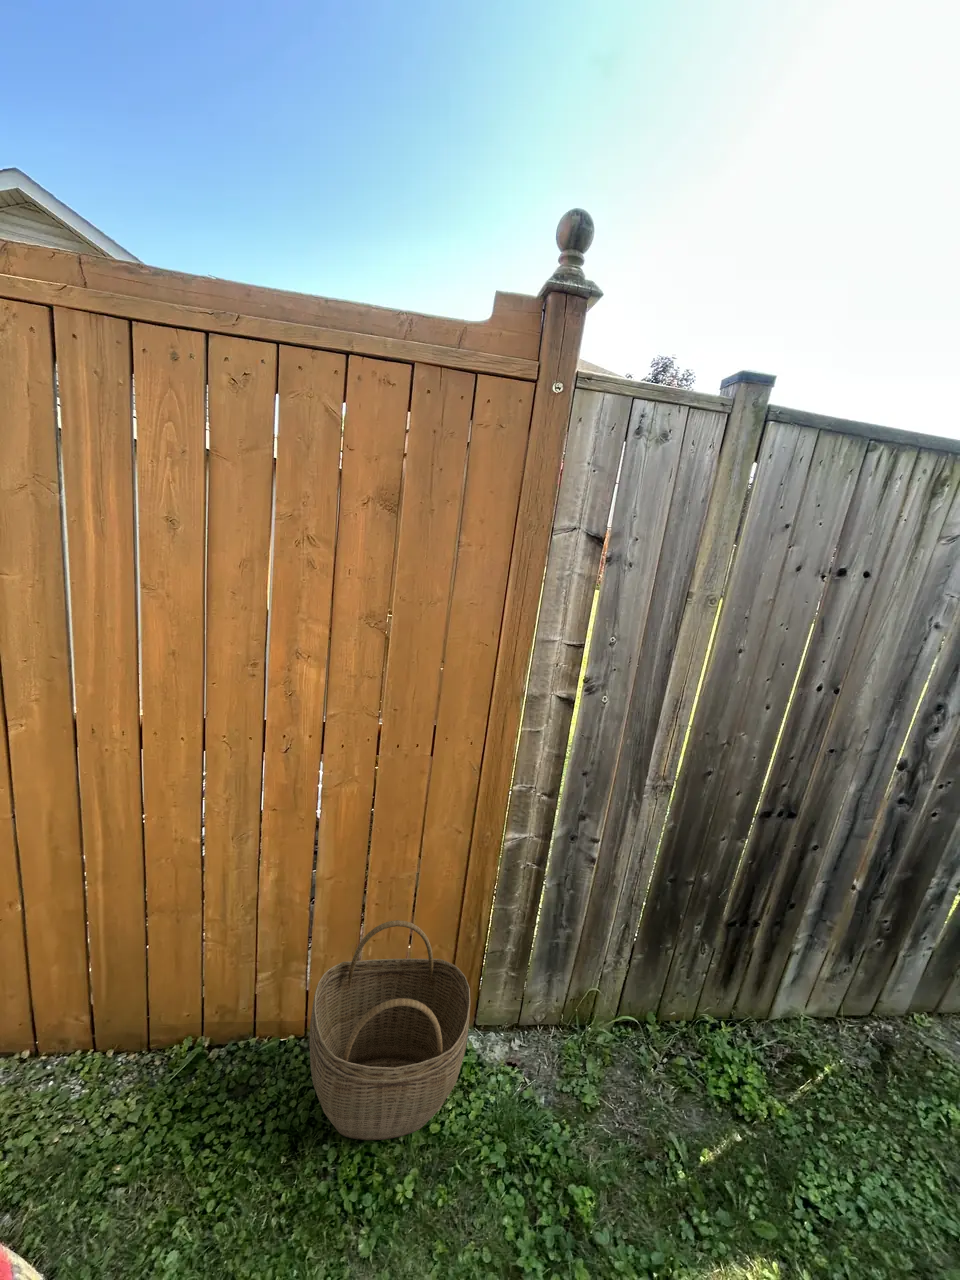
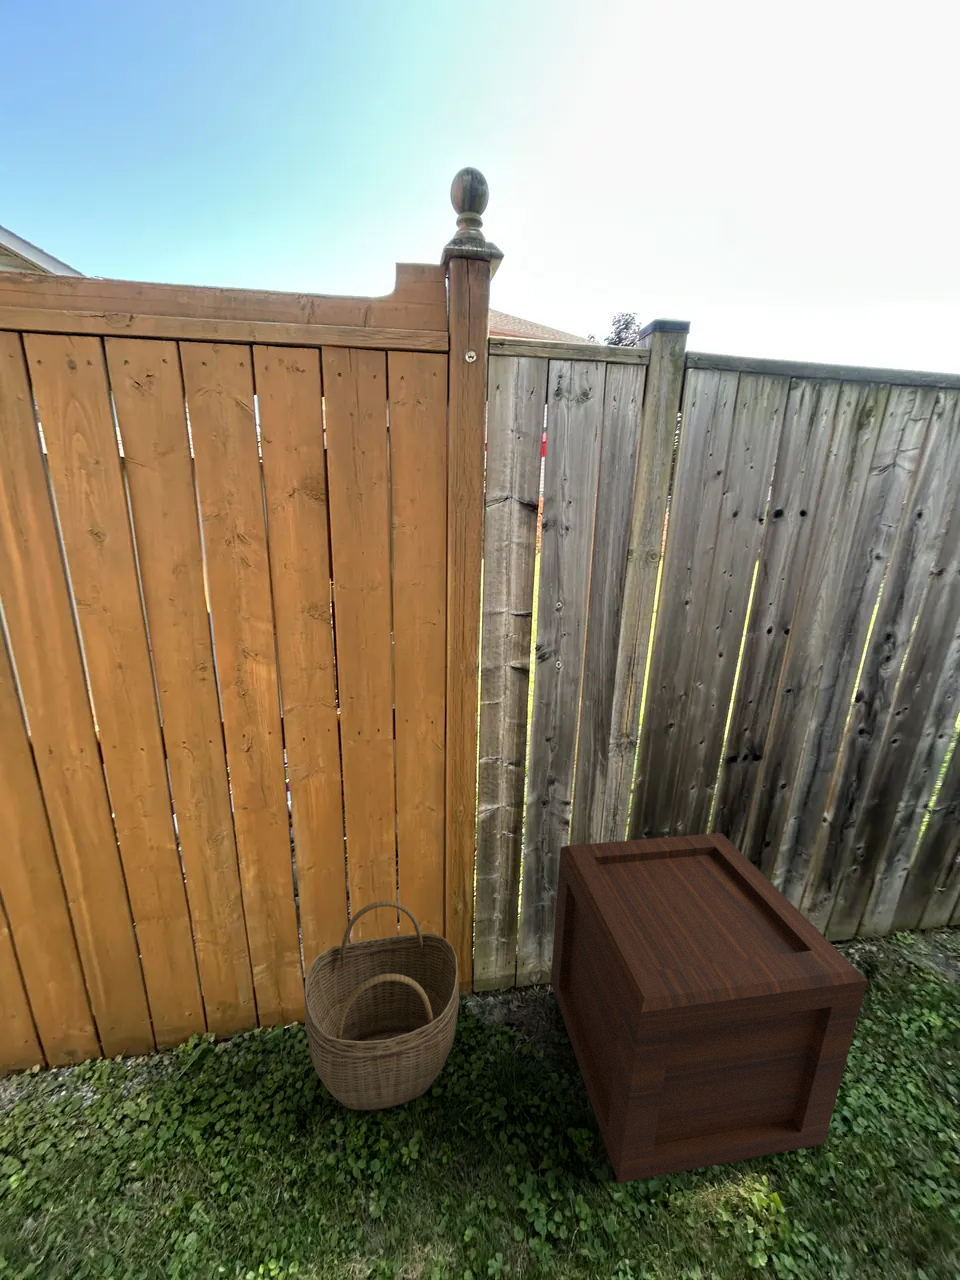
wooden crate: none [556,885,903,1253] -> present [551,833,868,1183]

